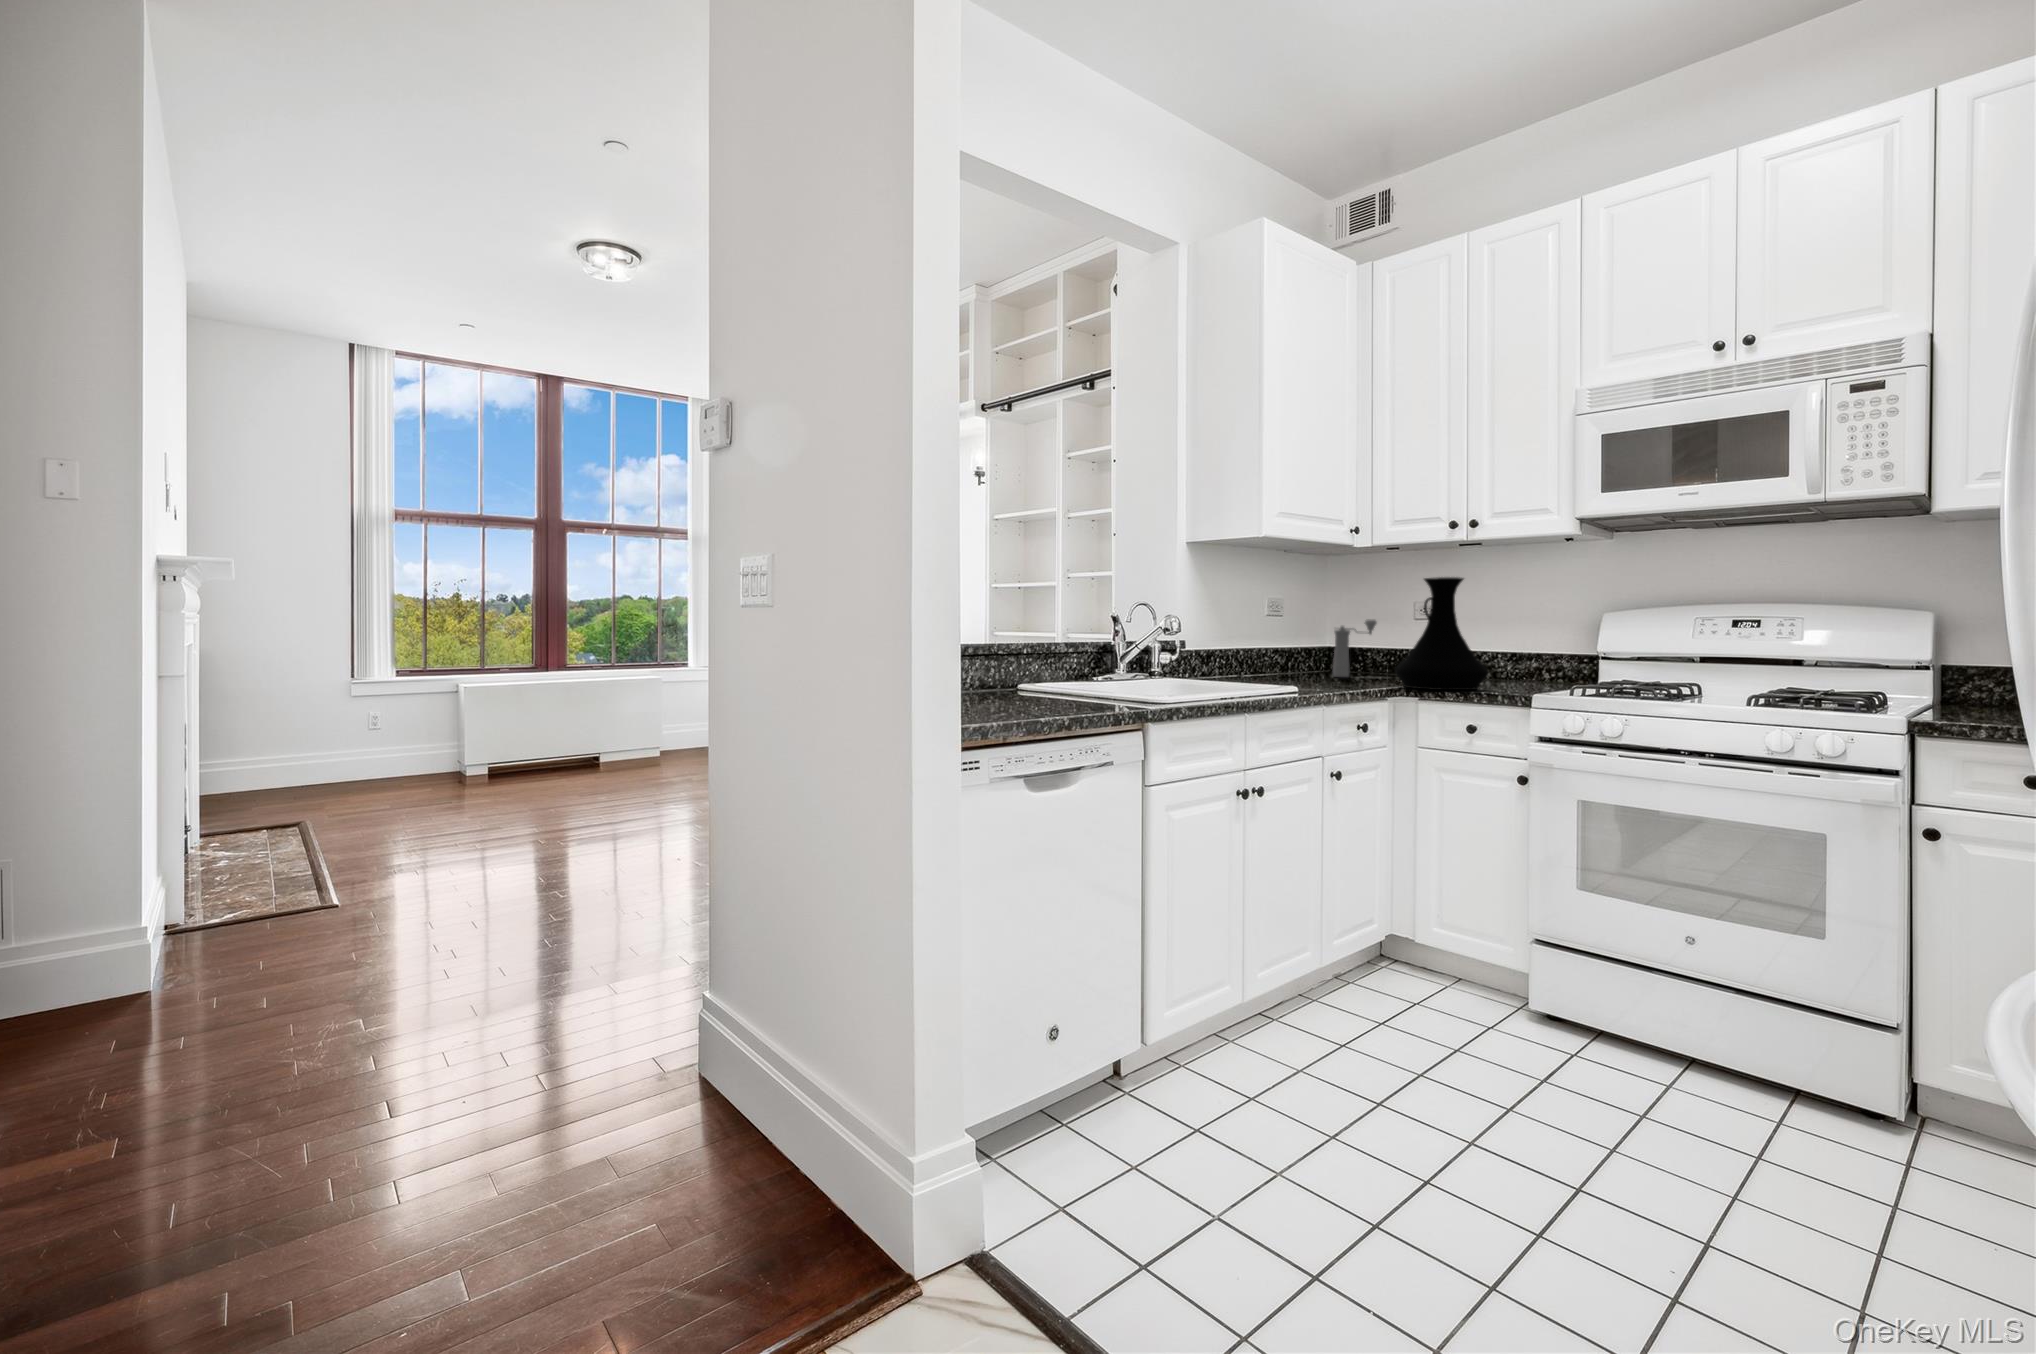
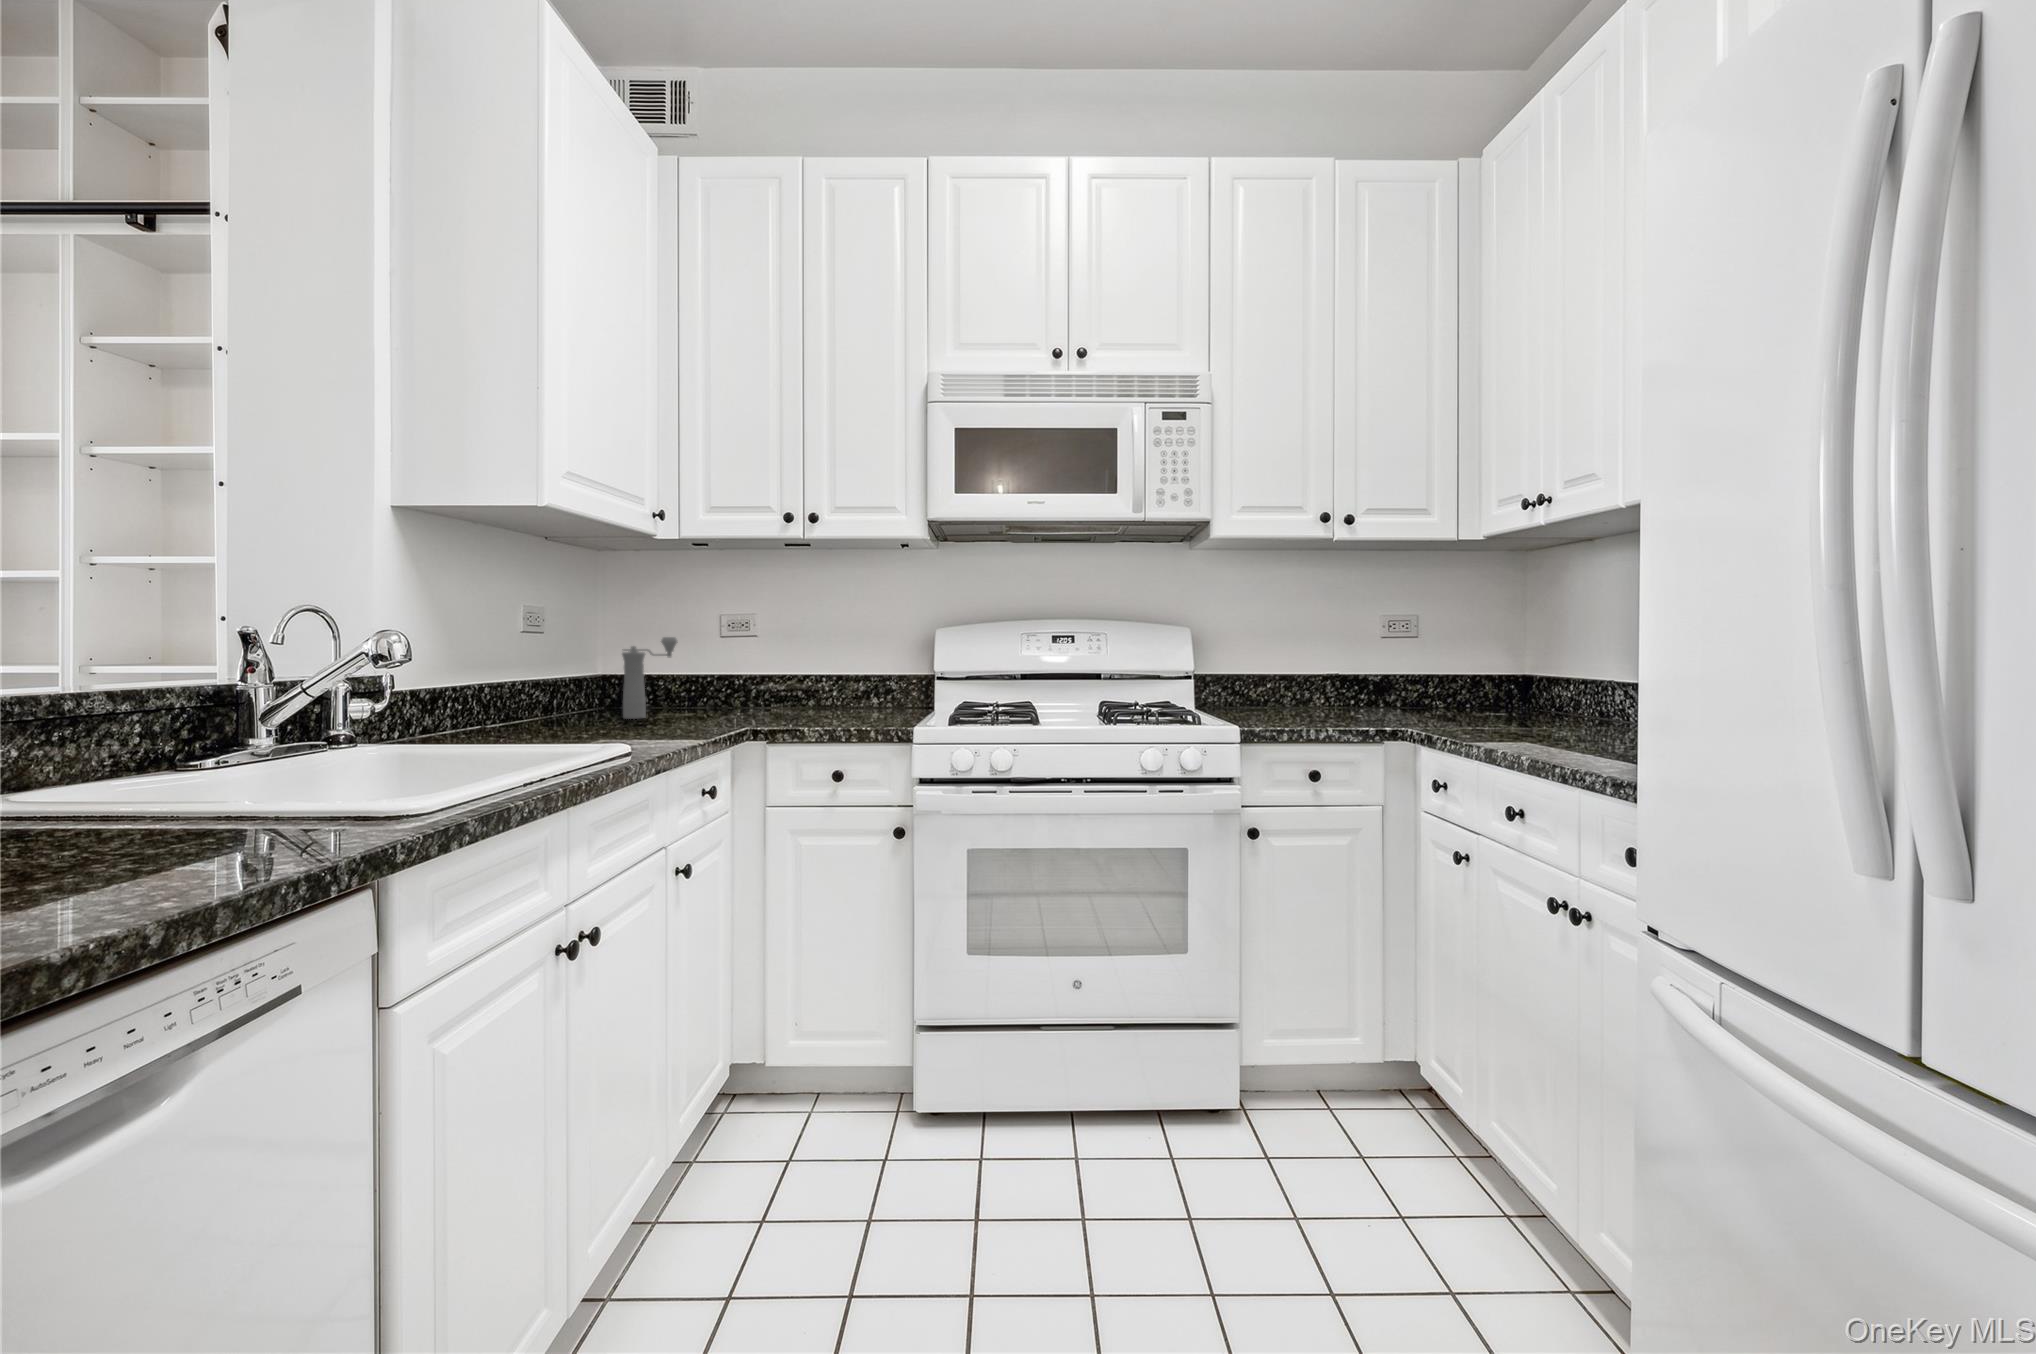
vase: present [1395,577,1488,690] -> none [736,581,852,731]

